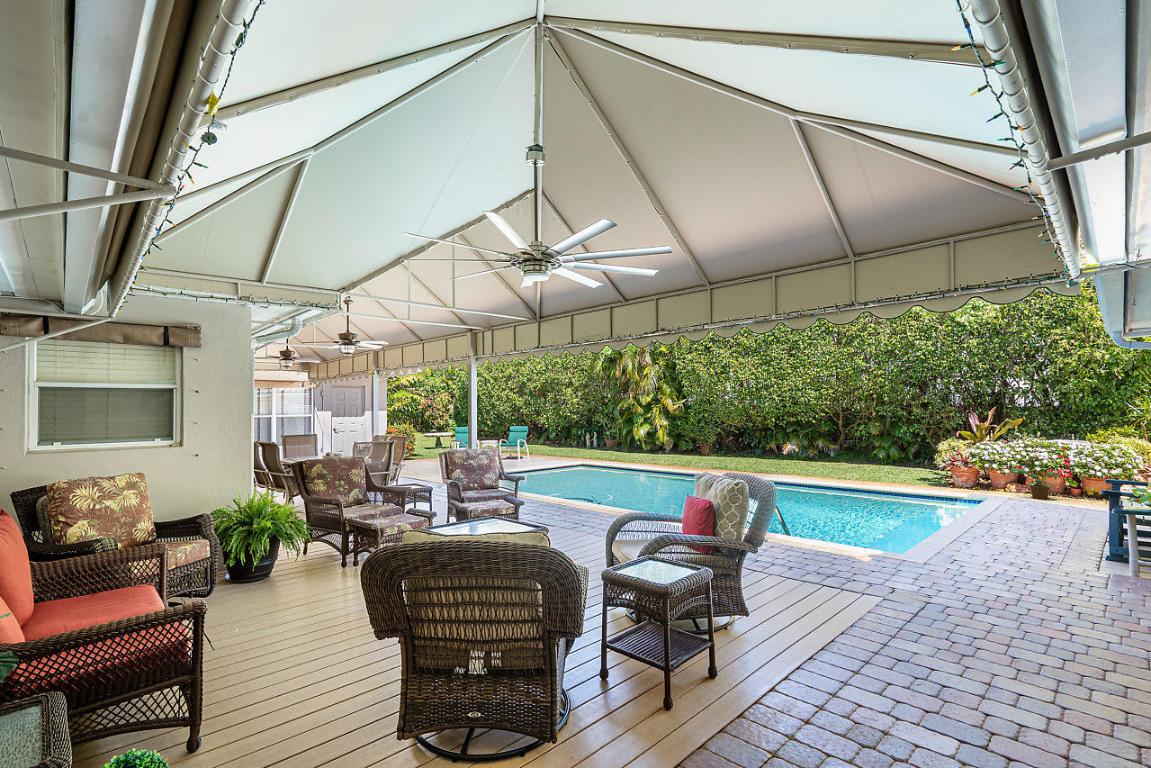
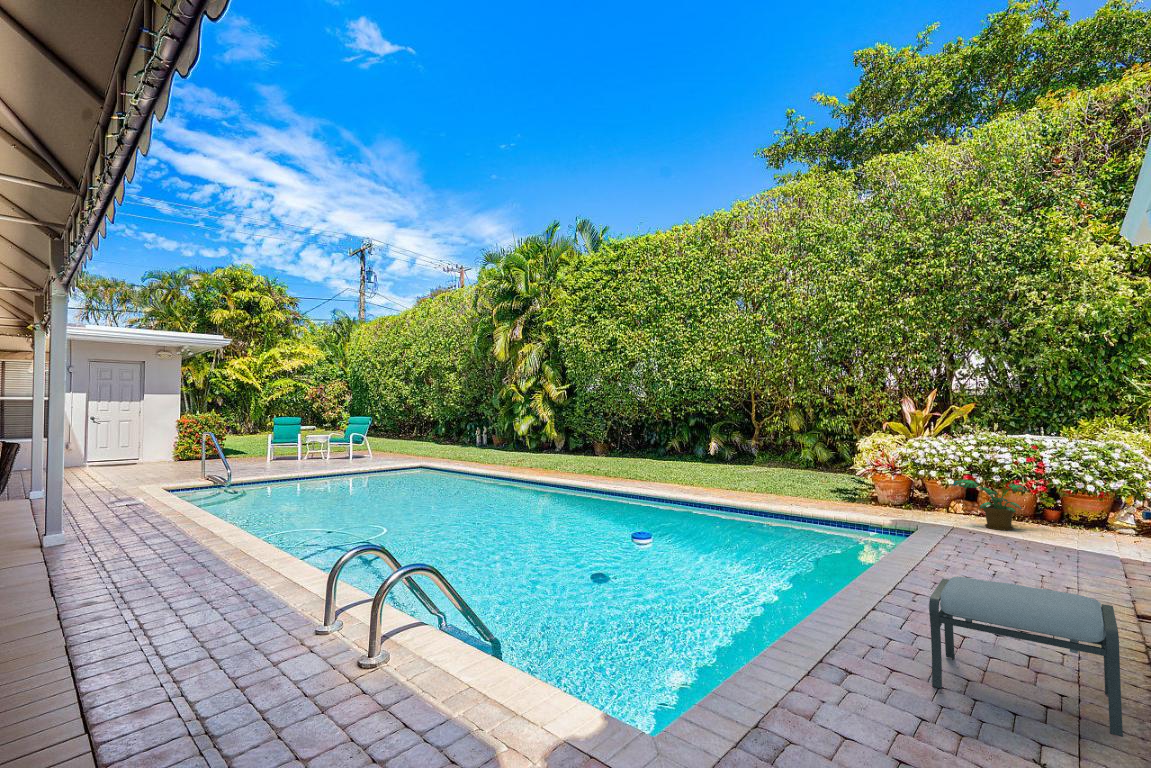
ottoman: none [1010,501,1091,554] -> present [929,577,1123,737]

